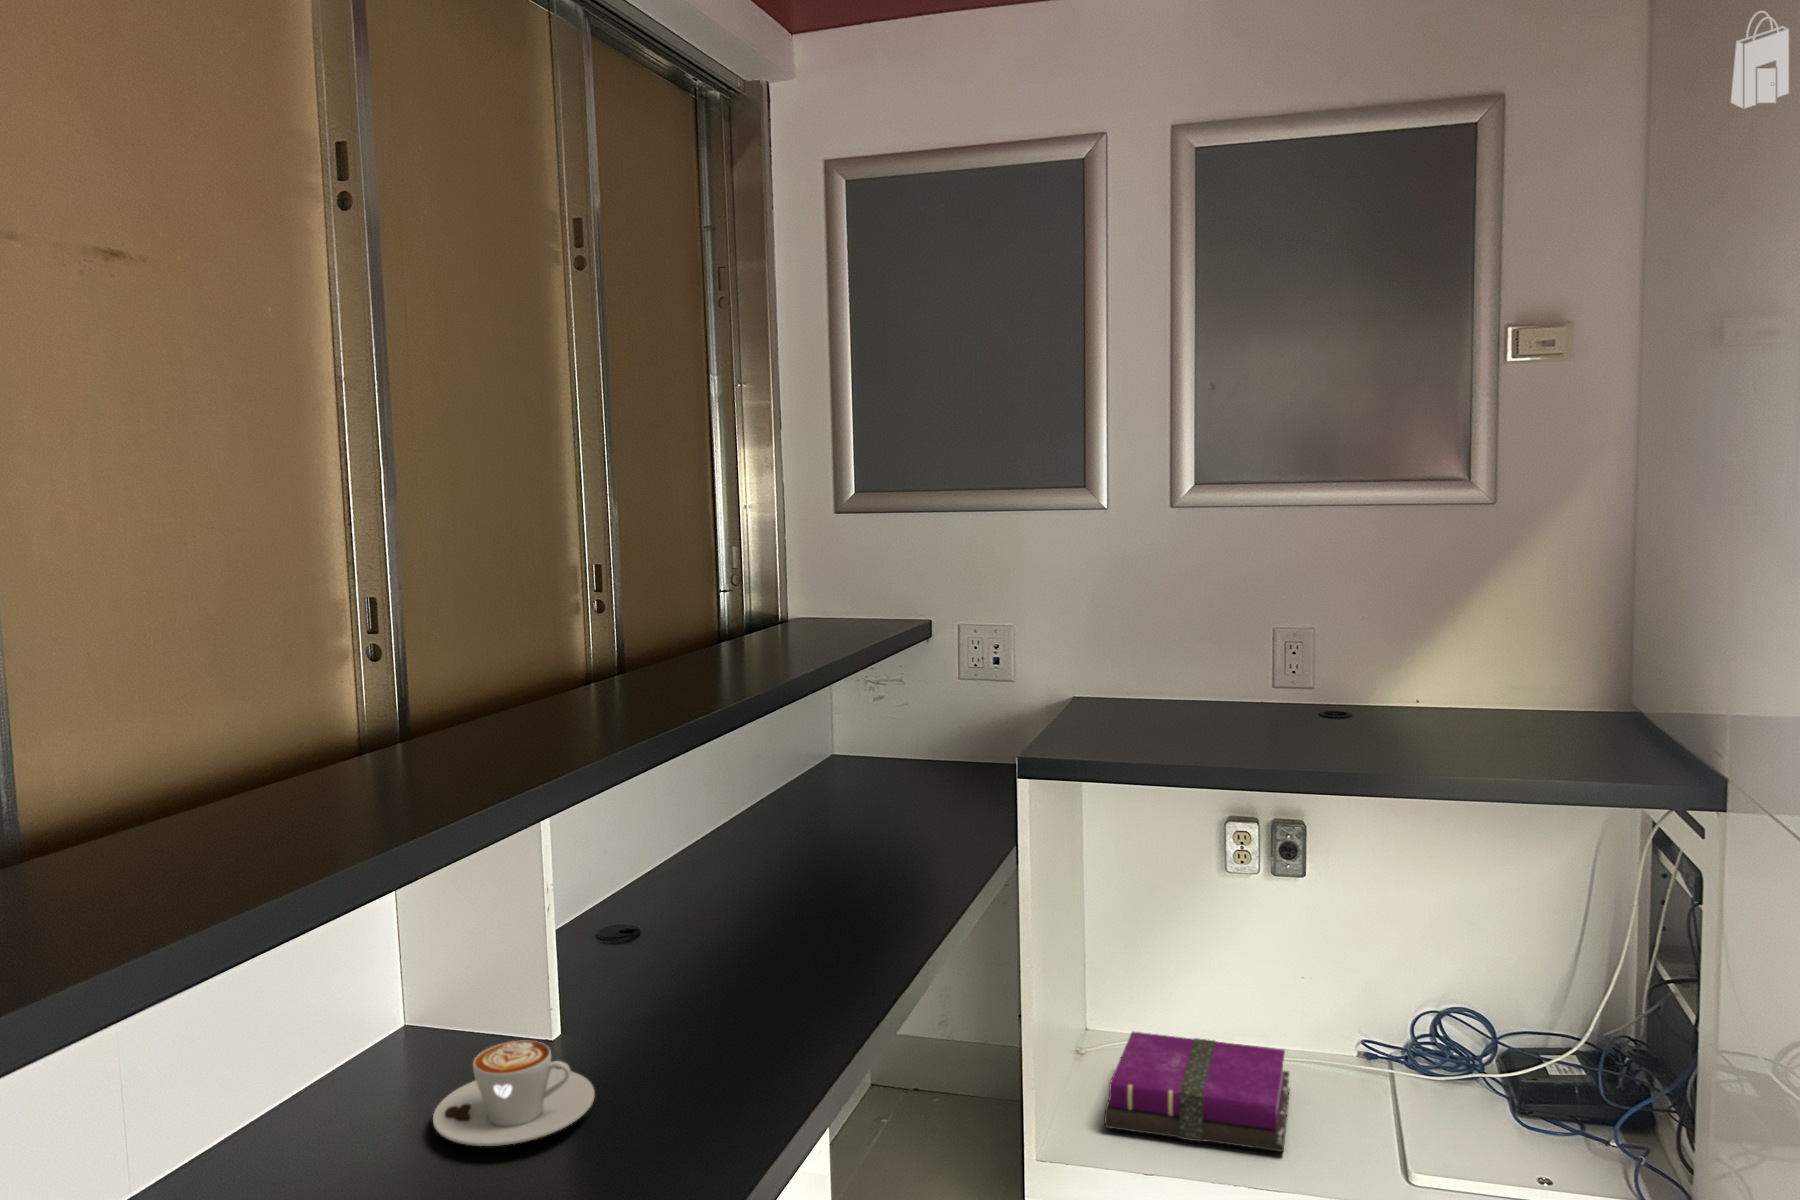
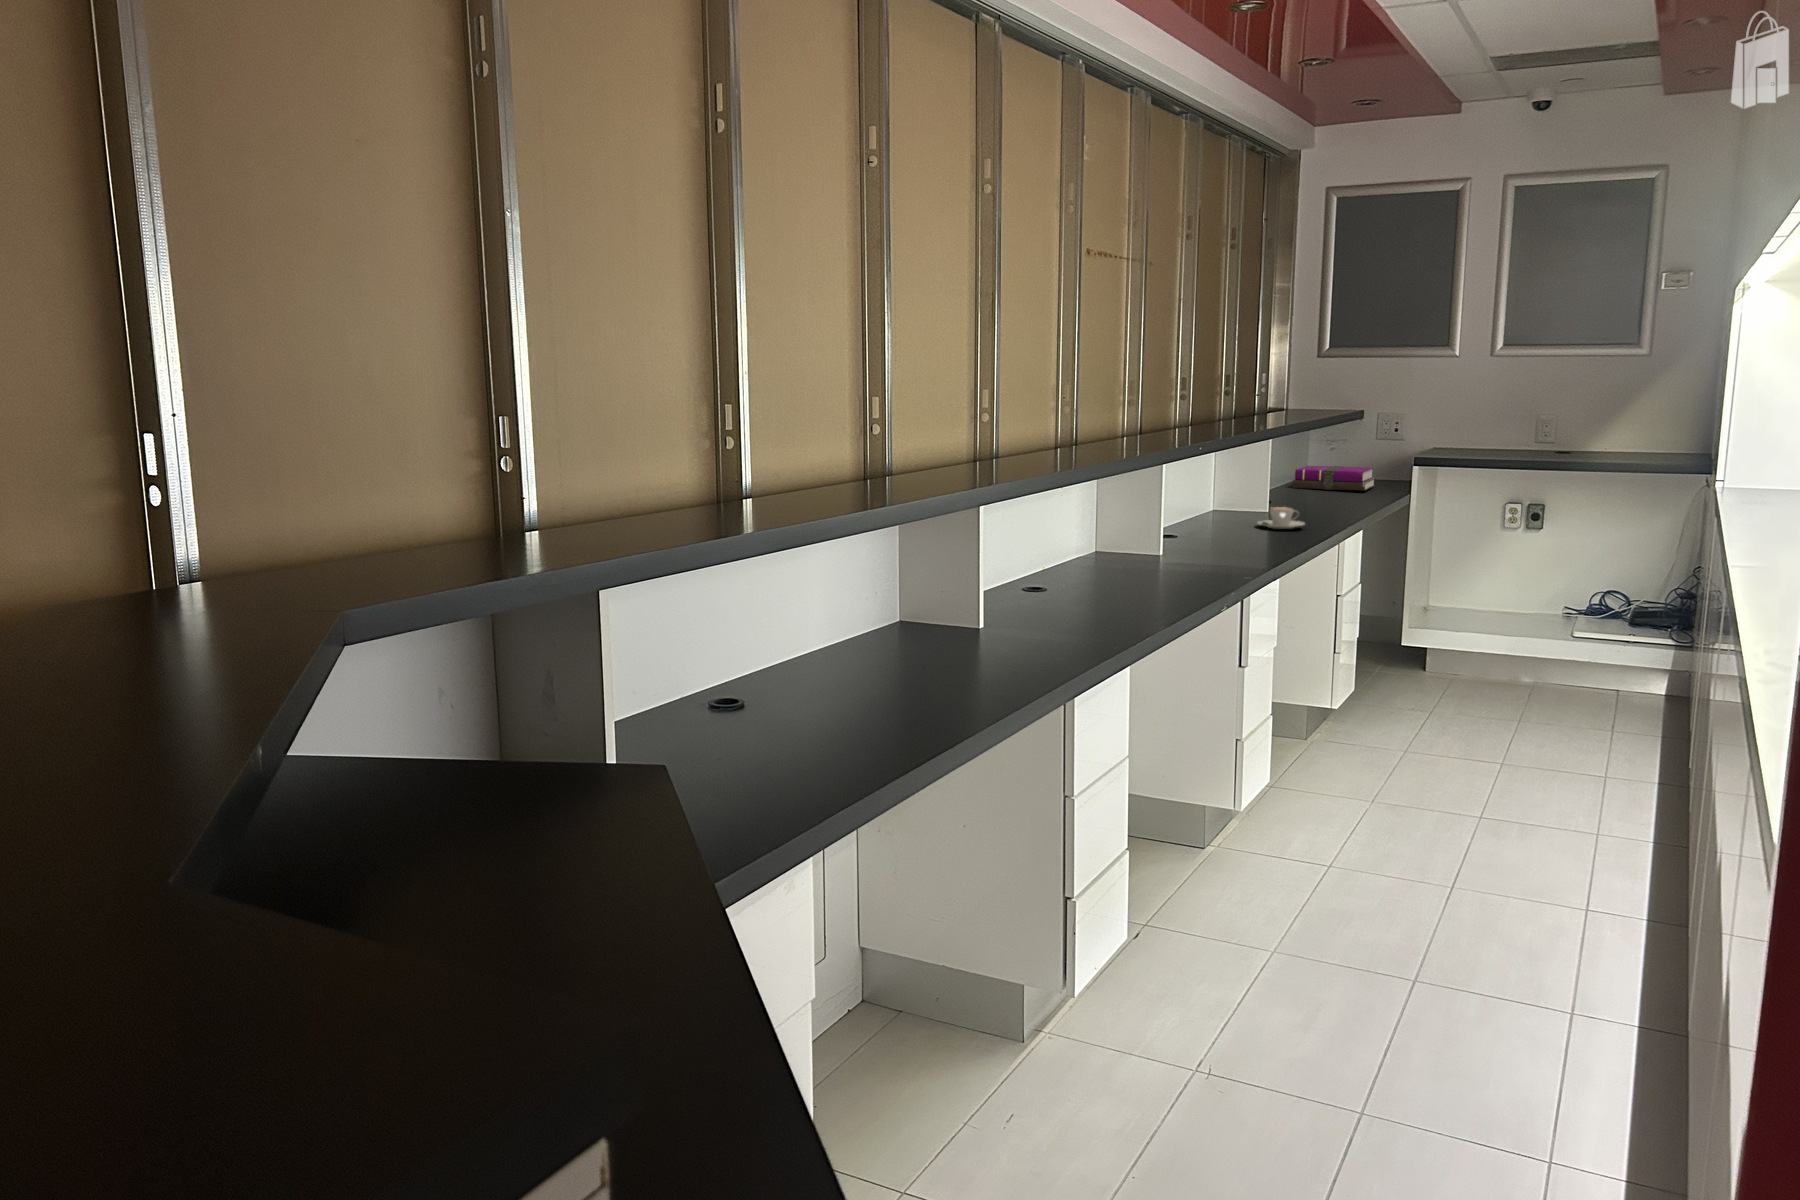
notebook: present [1105,1032,1289,1152] -> present [1292,466,1375,490]

